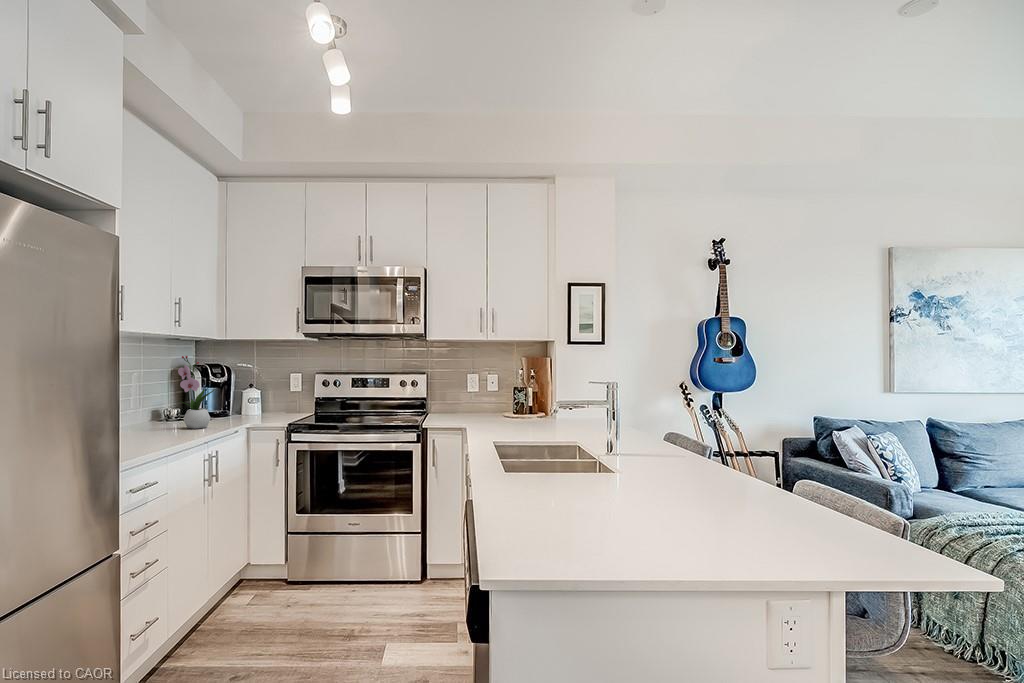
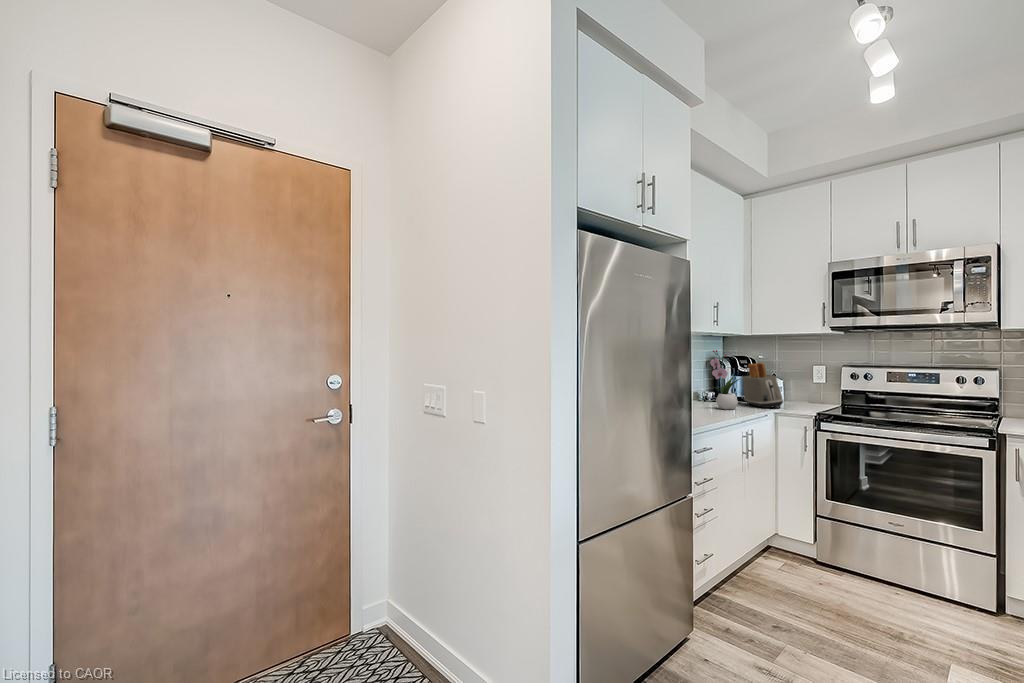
toaster: none [215,370,260,423] -> present [743,363,783,408]

